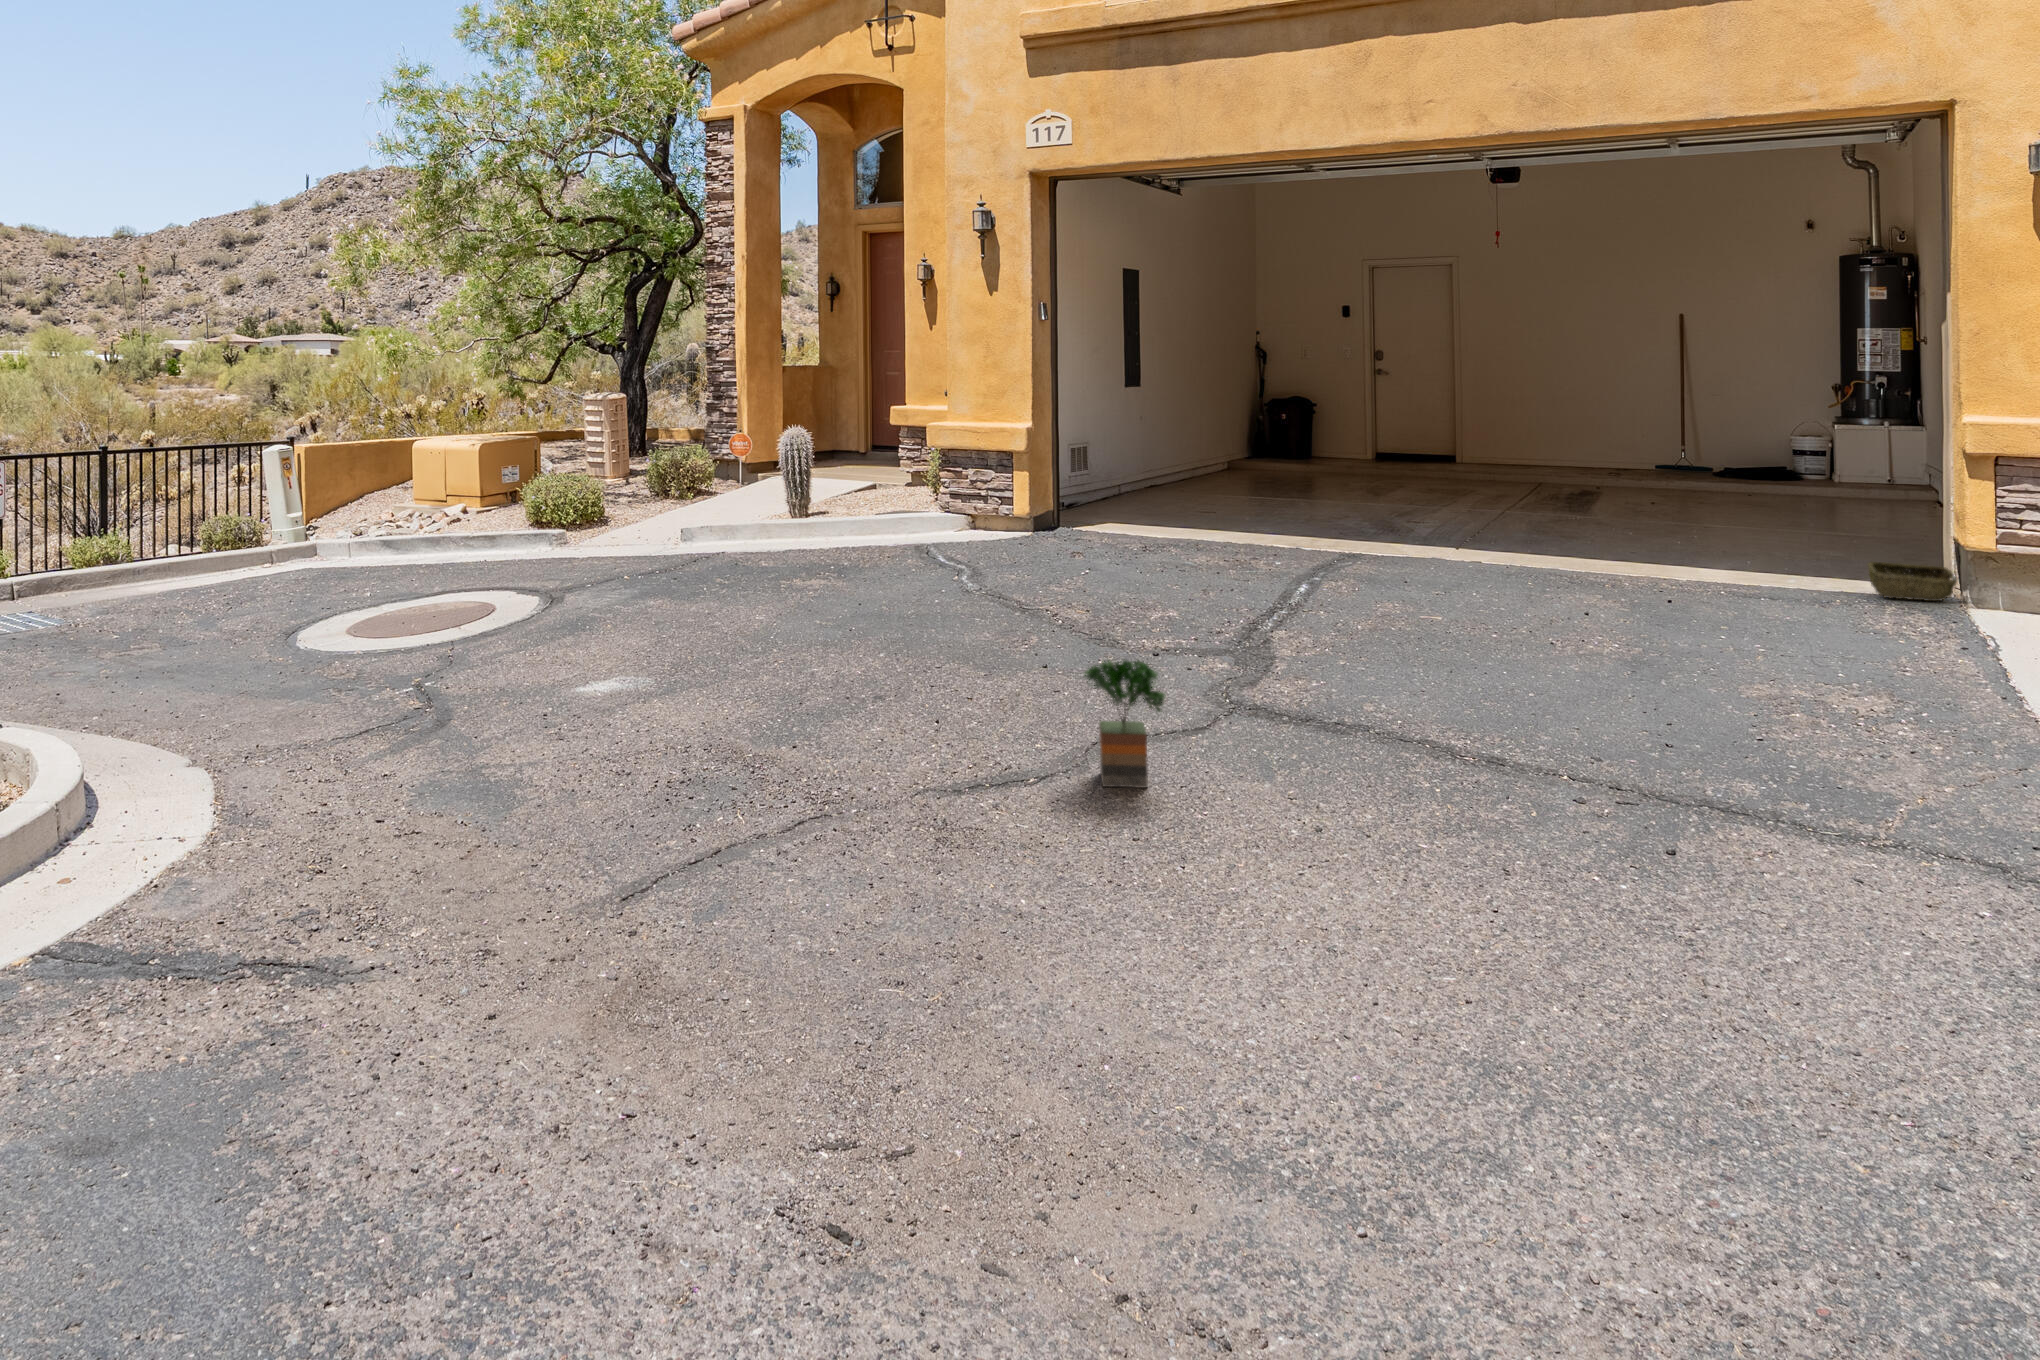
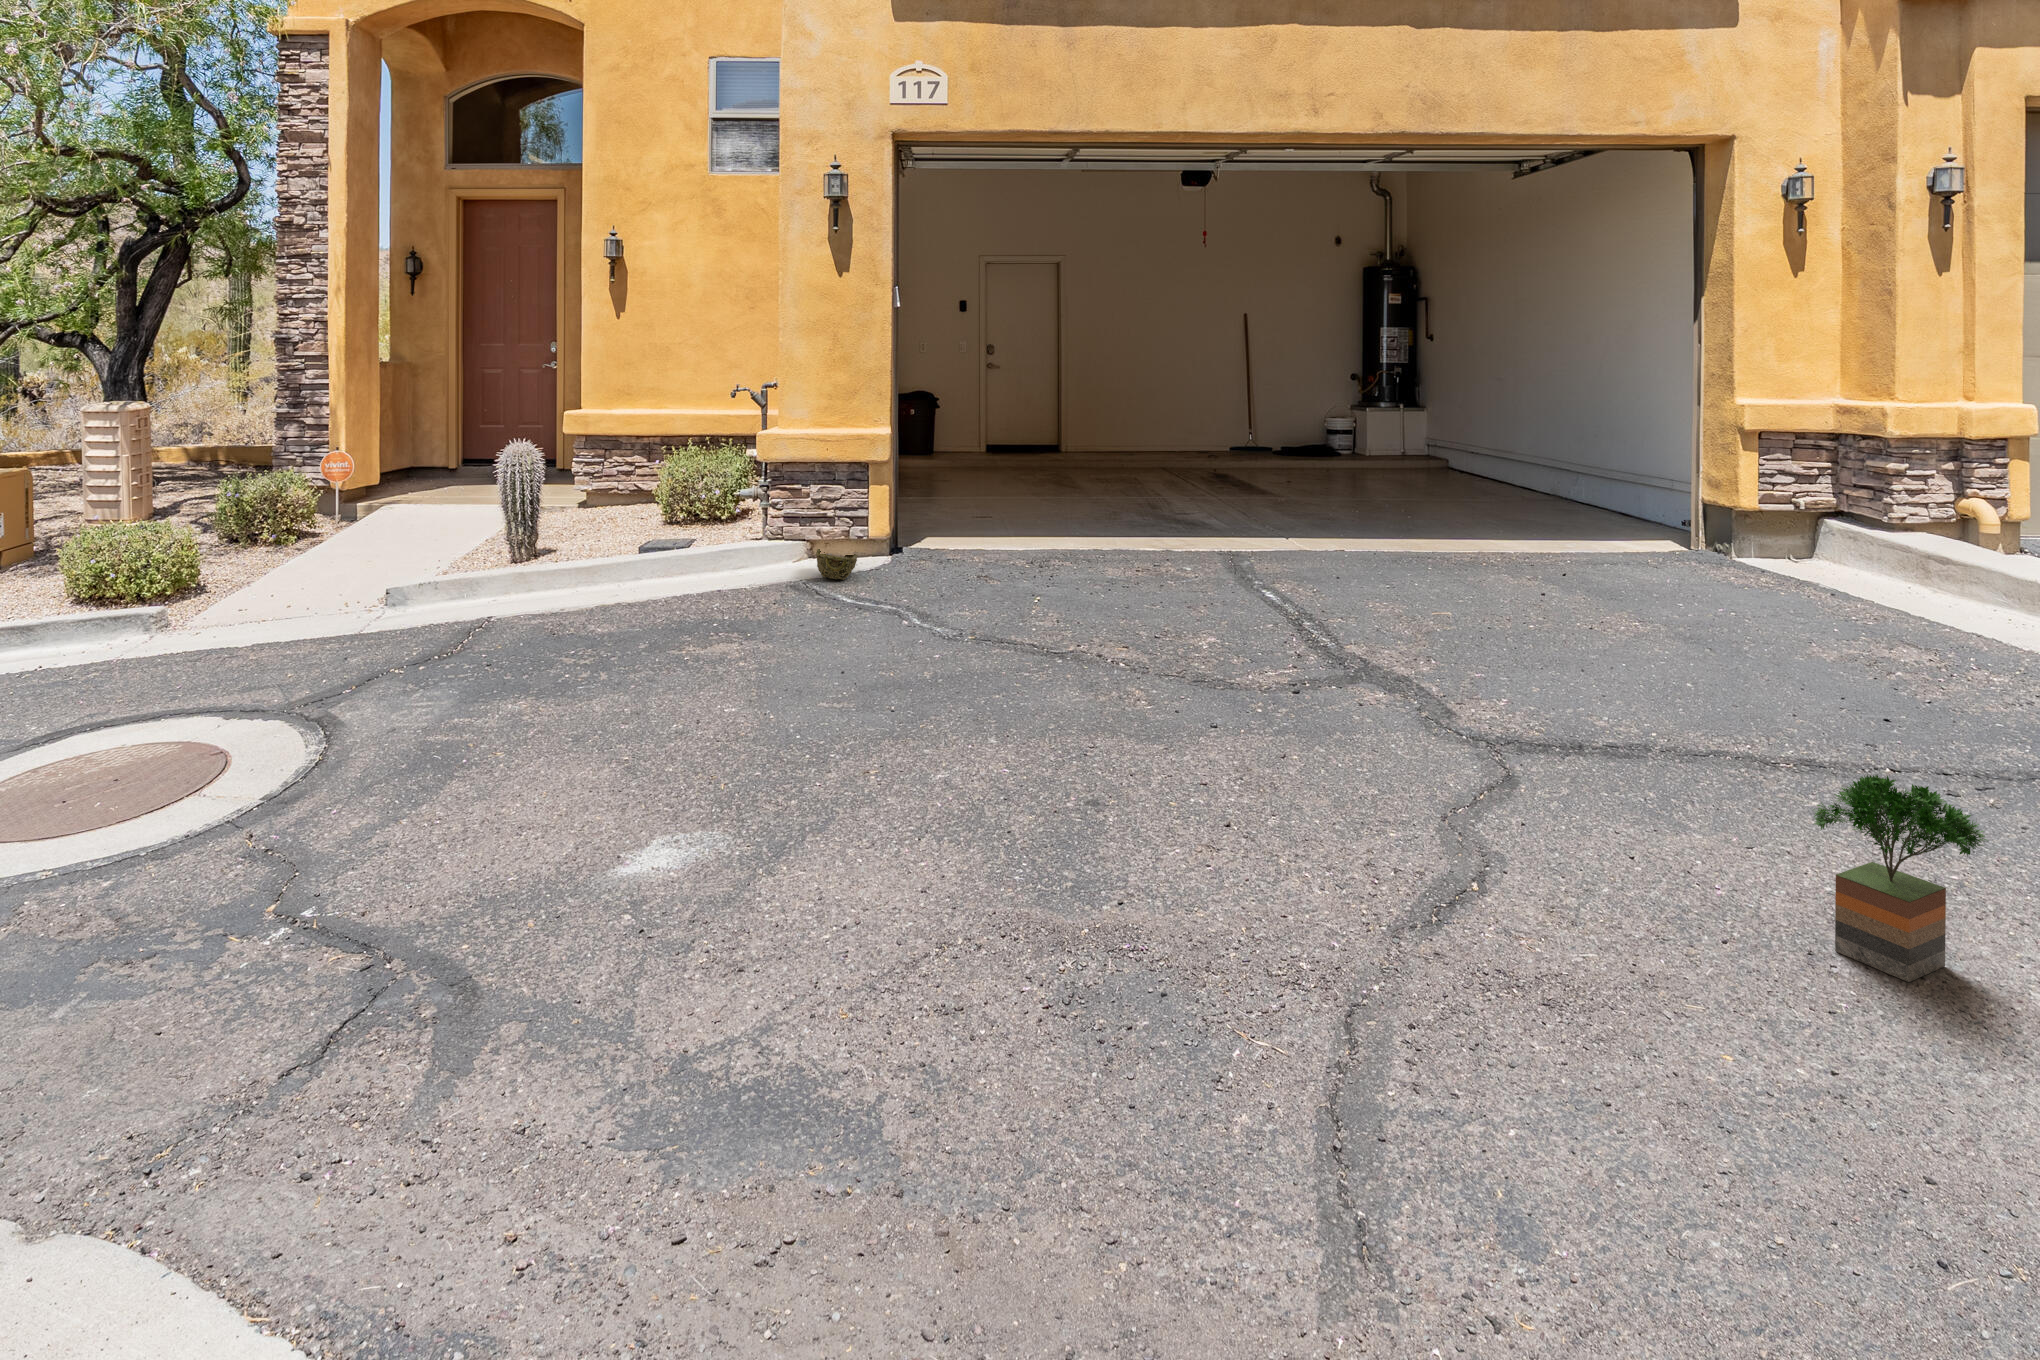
woven basket: present [1868,562,1957,601] -> present [816,549,858,580]

